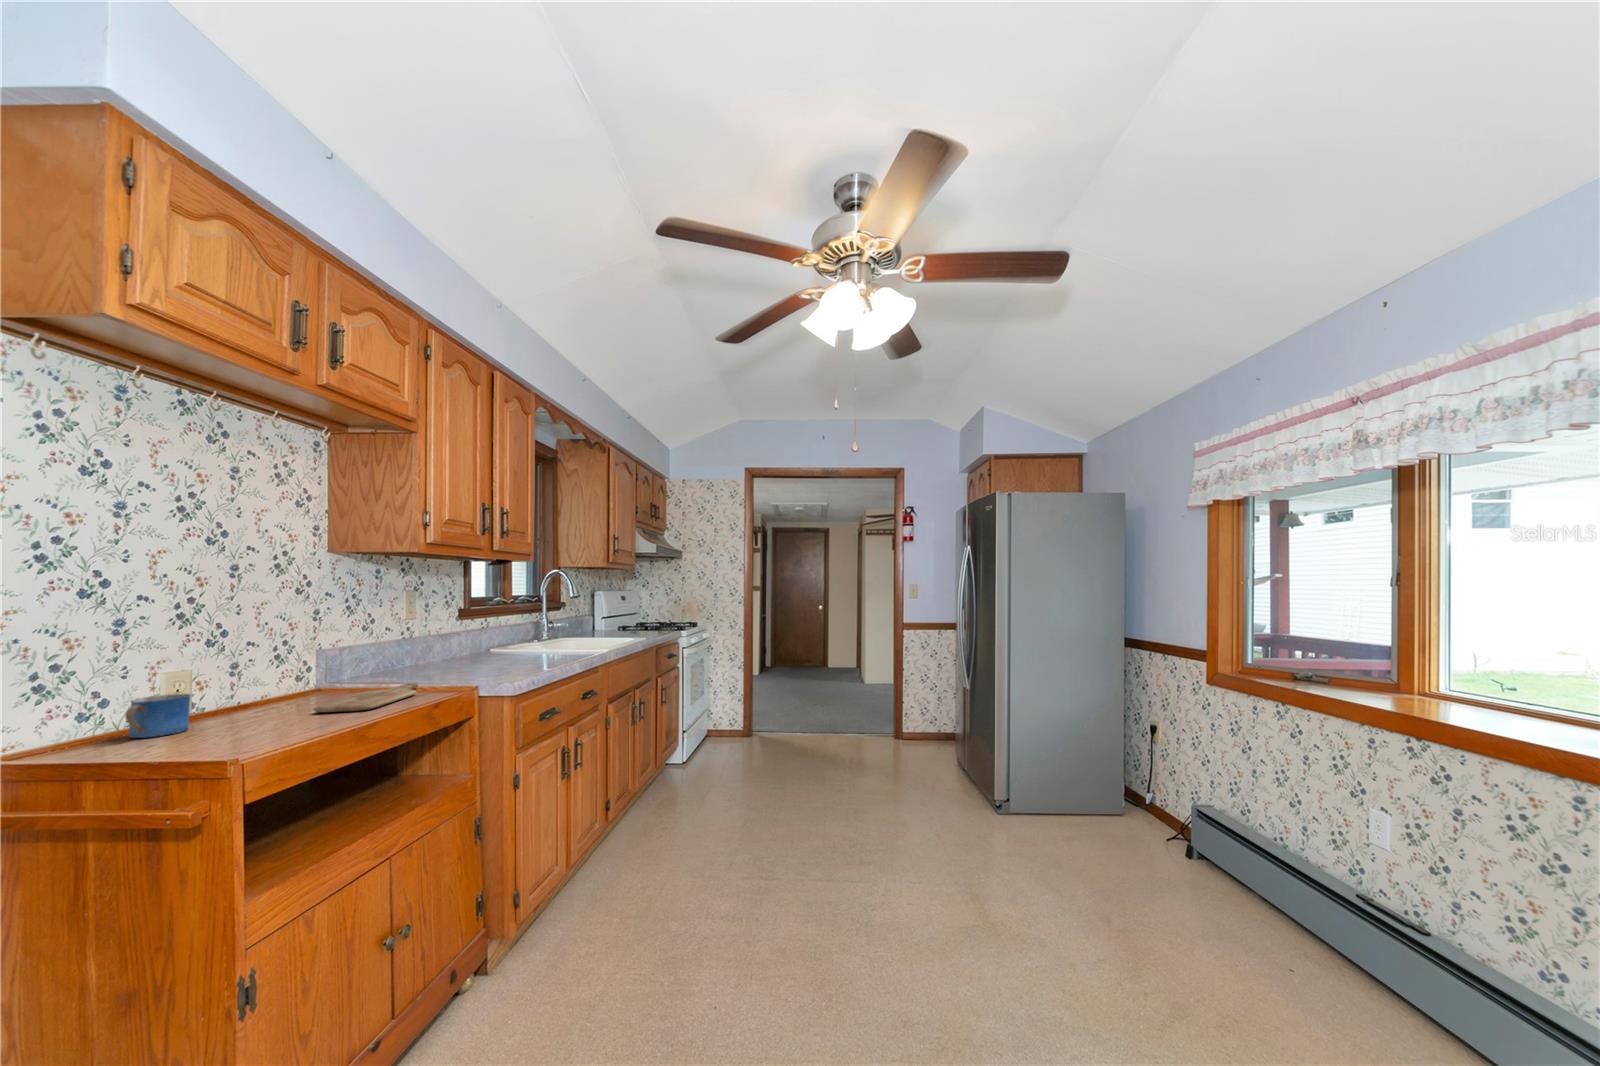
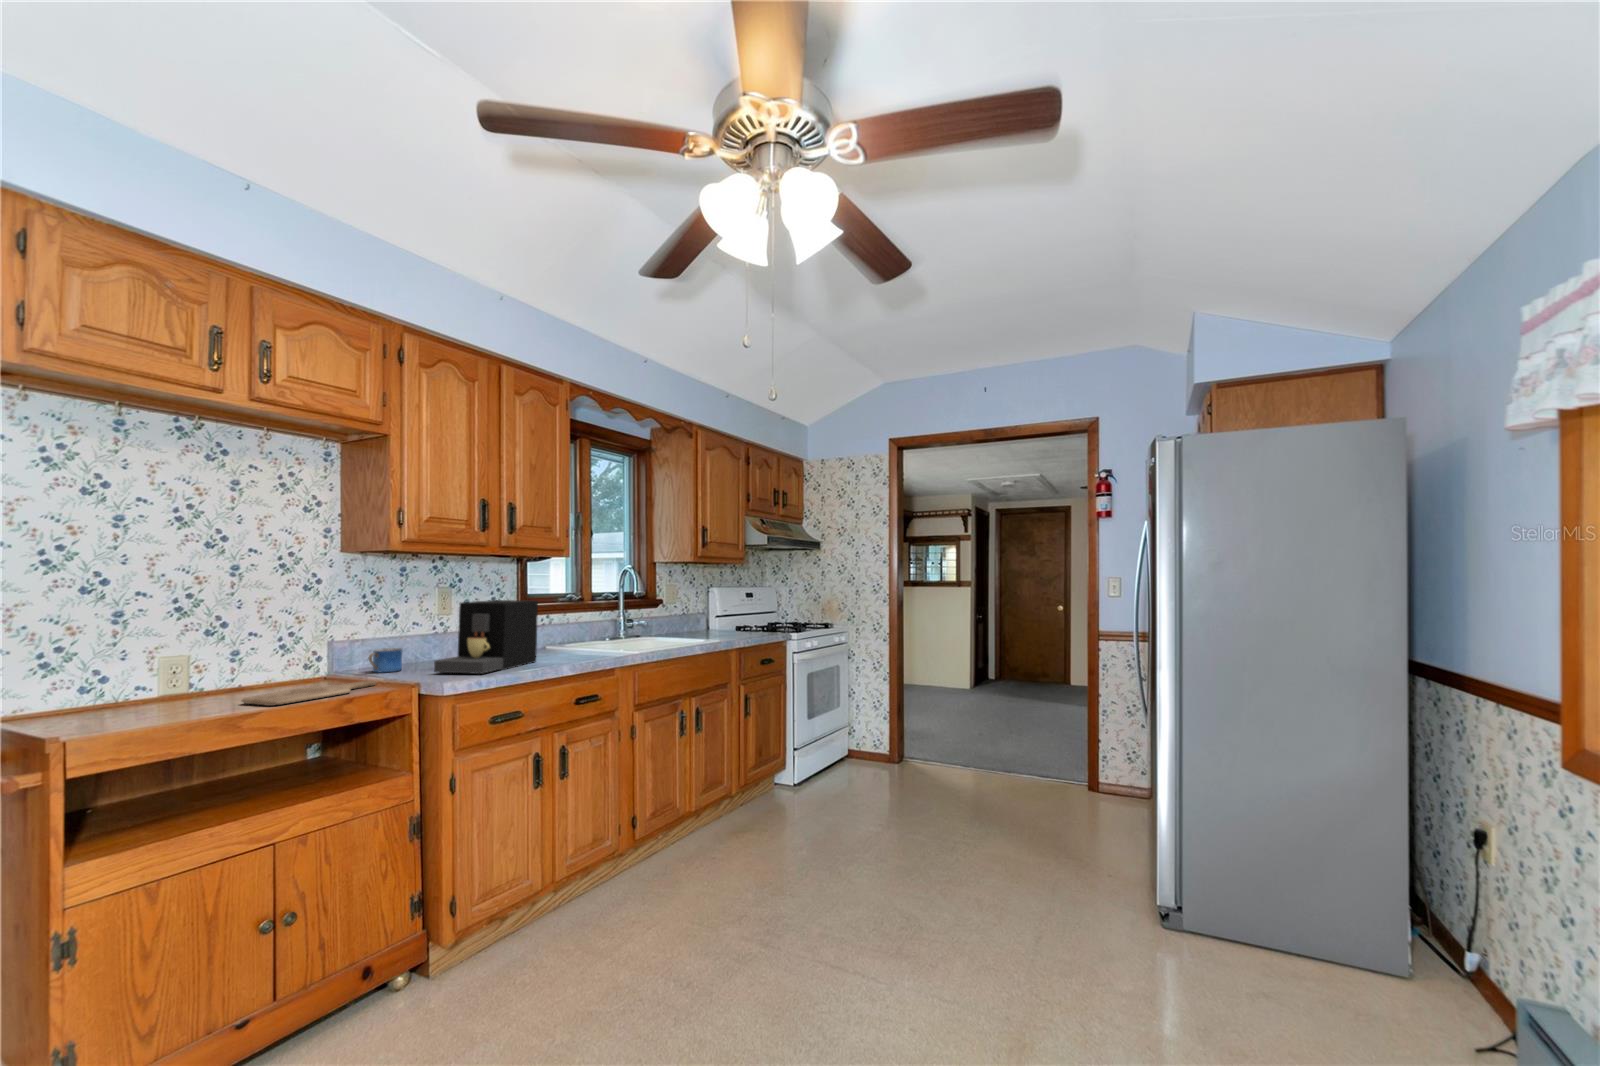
coffee maker: none [449,600,524,673] -> present [434,600,538,674]
mug: present [125,694,191,738] -> present [369,648,402,672]

